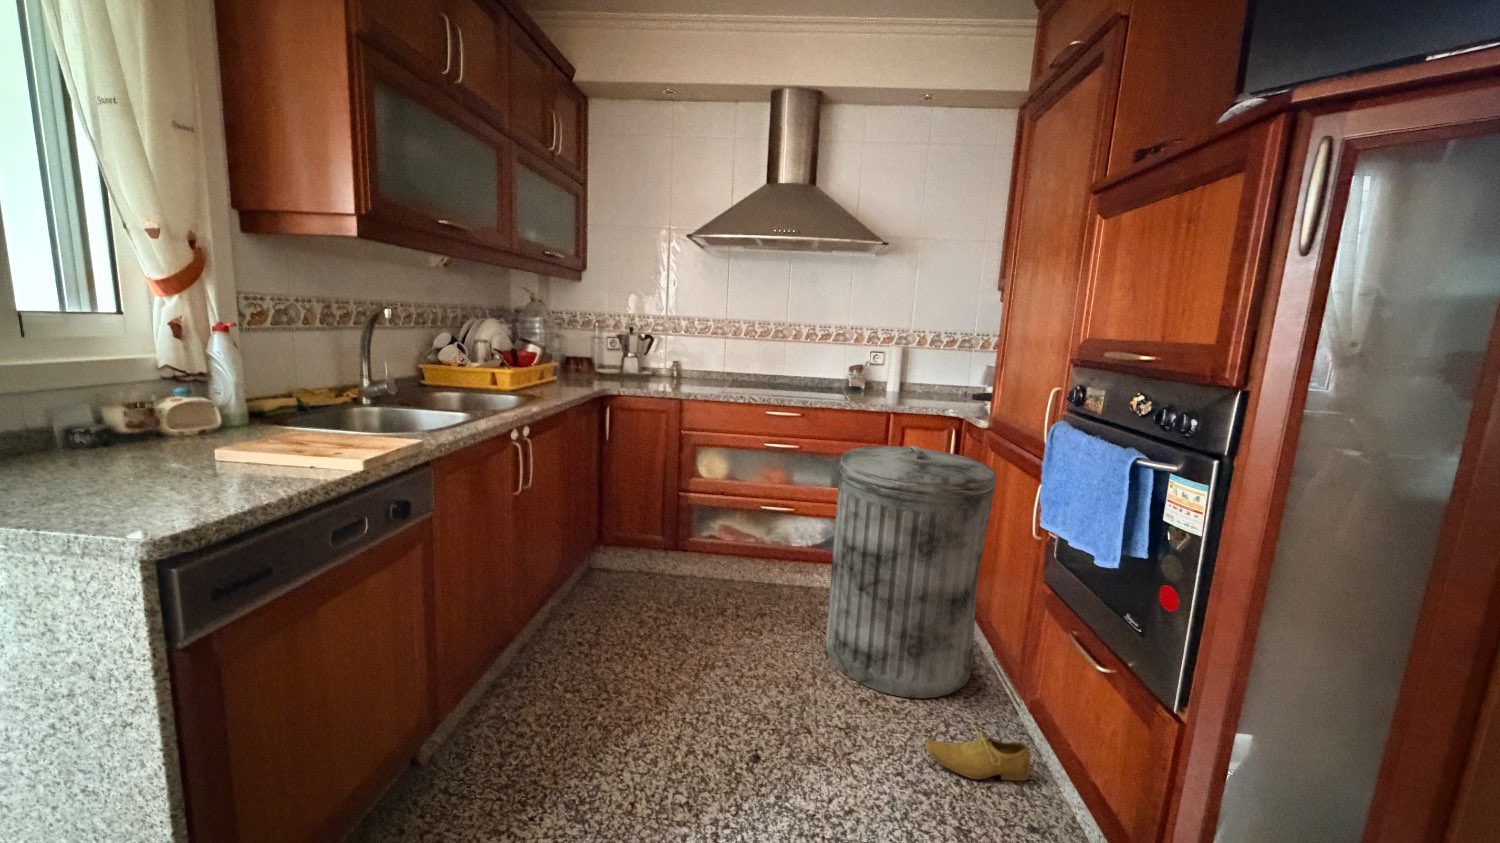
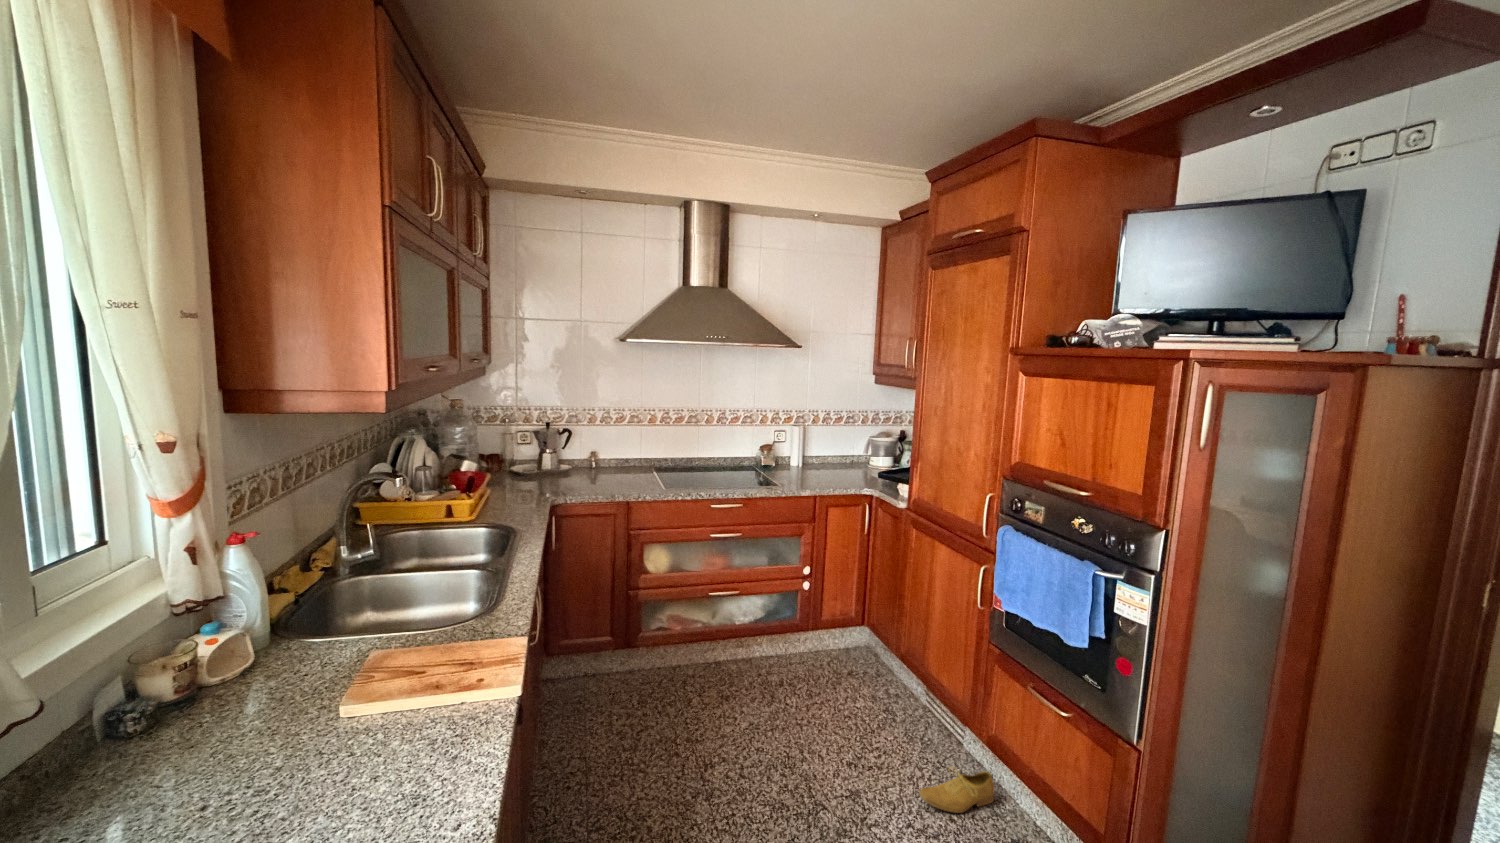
trash can: present [826,446,996,698] -> none [793,529,930,752]

